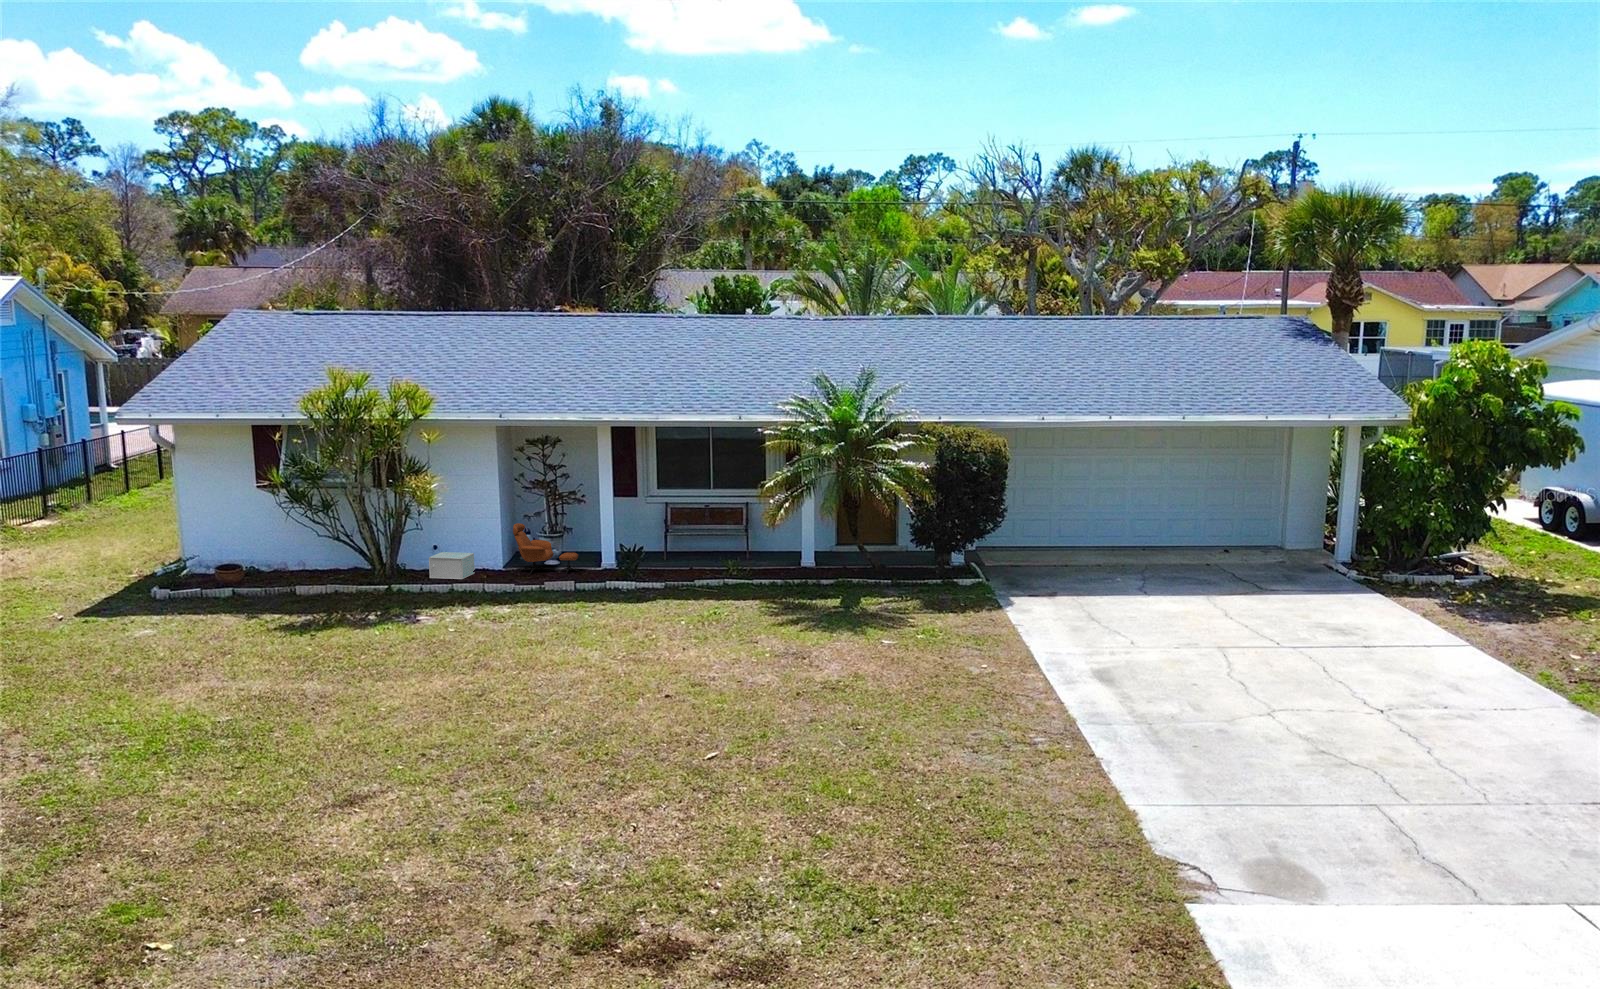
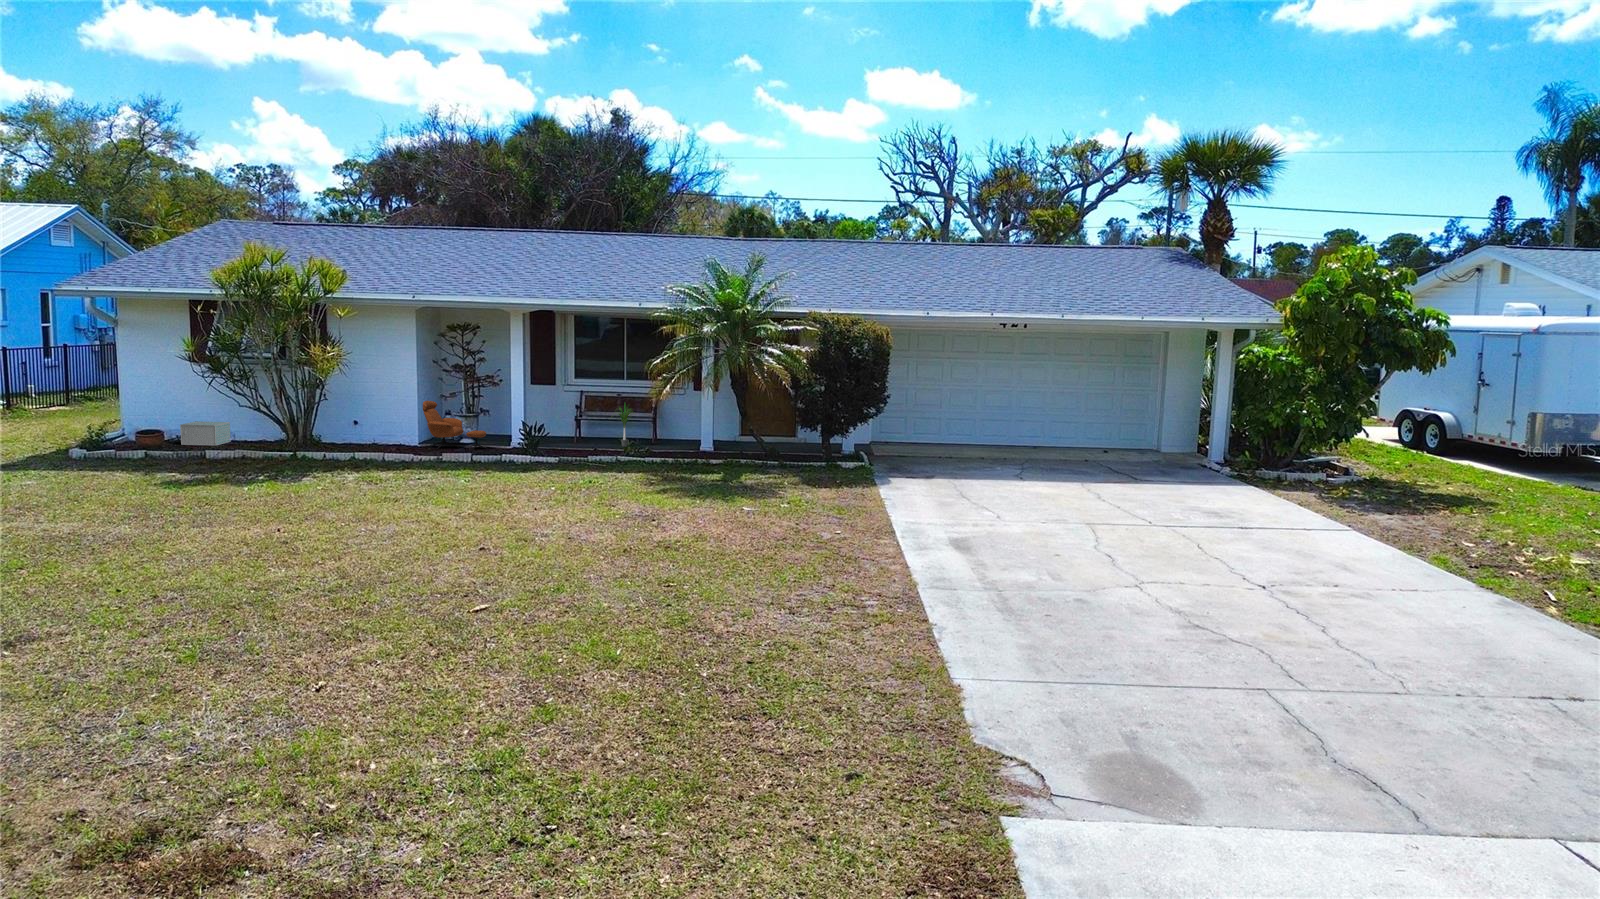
potted plant: none [701,514,733,563] -> present [618,407,631,447]
storage box: present [429,552,475,579] -> present [180,421,231,445]

